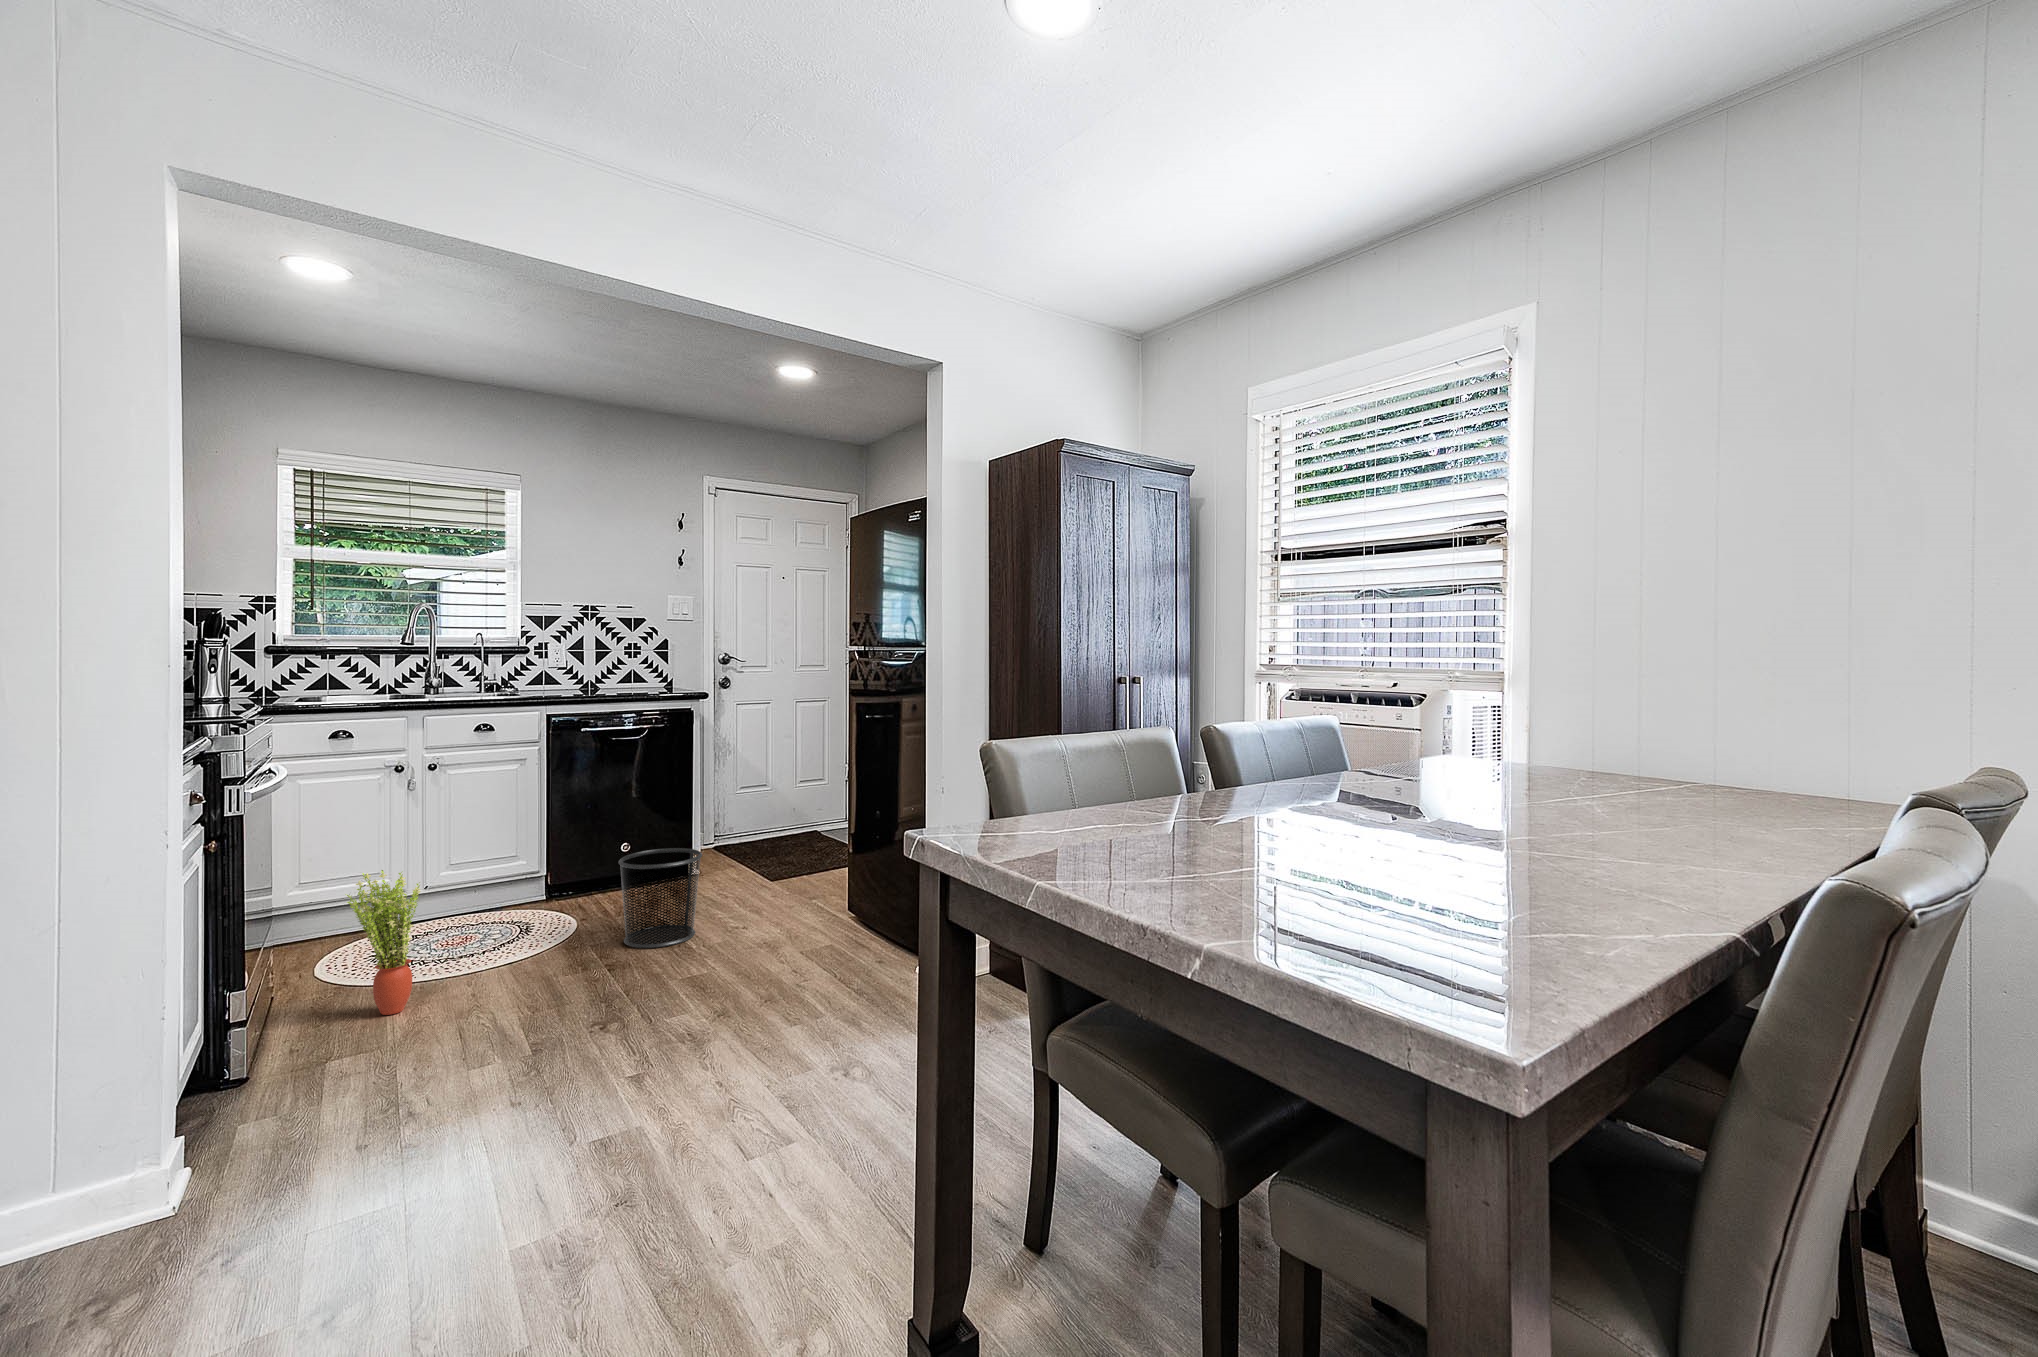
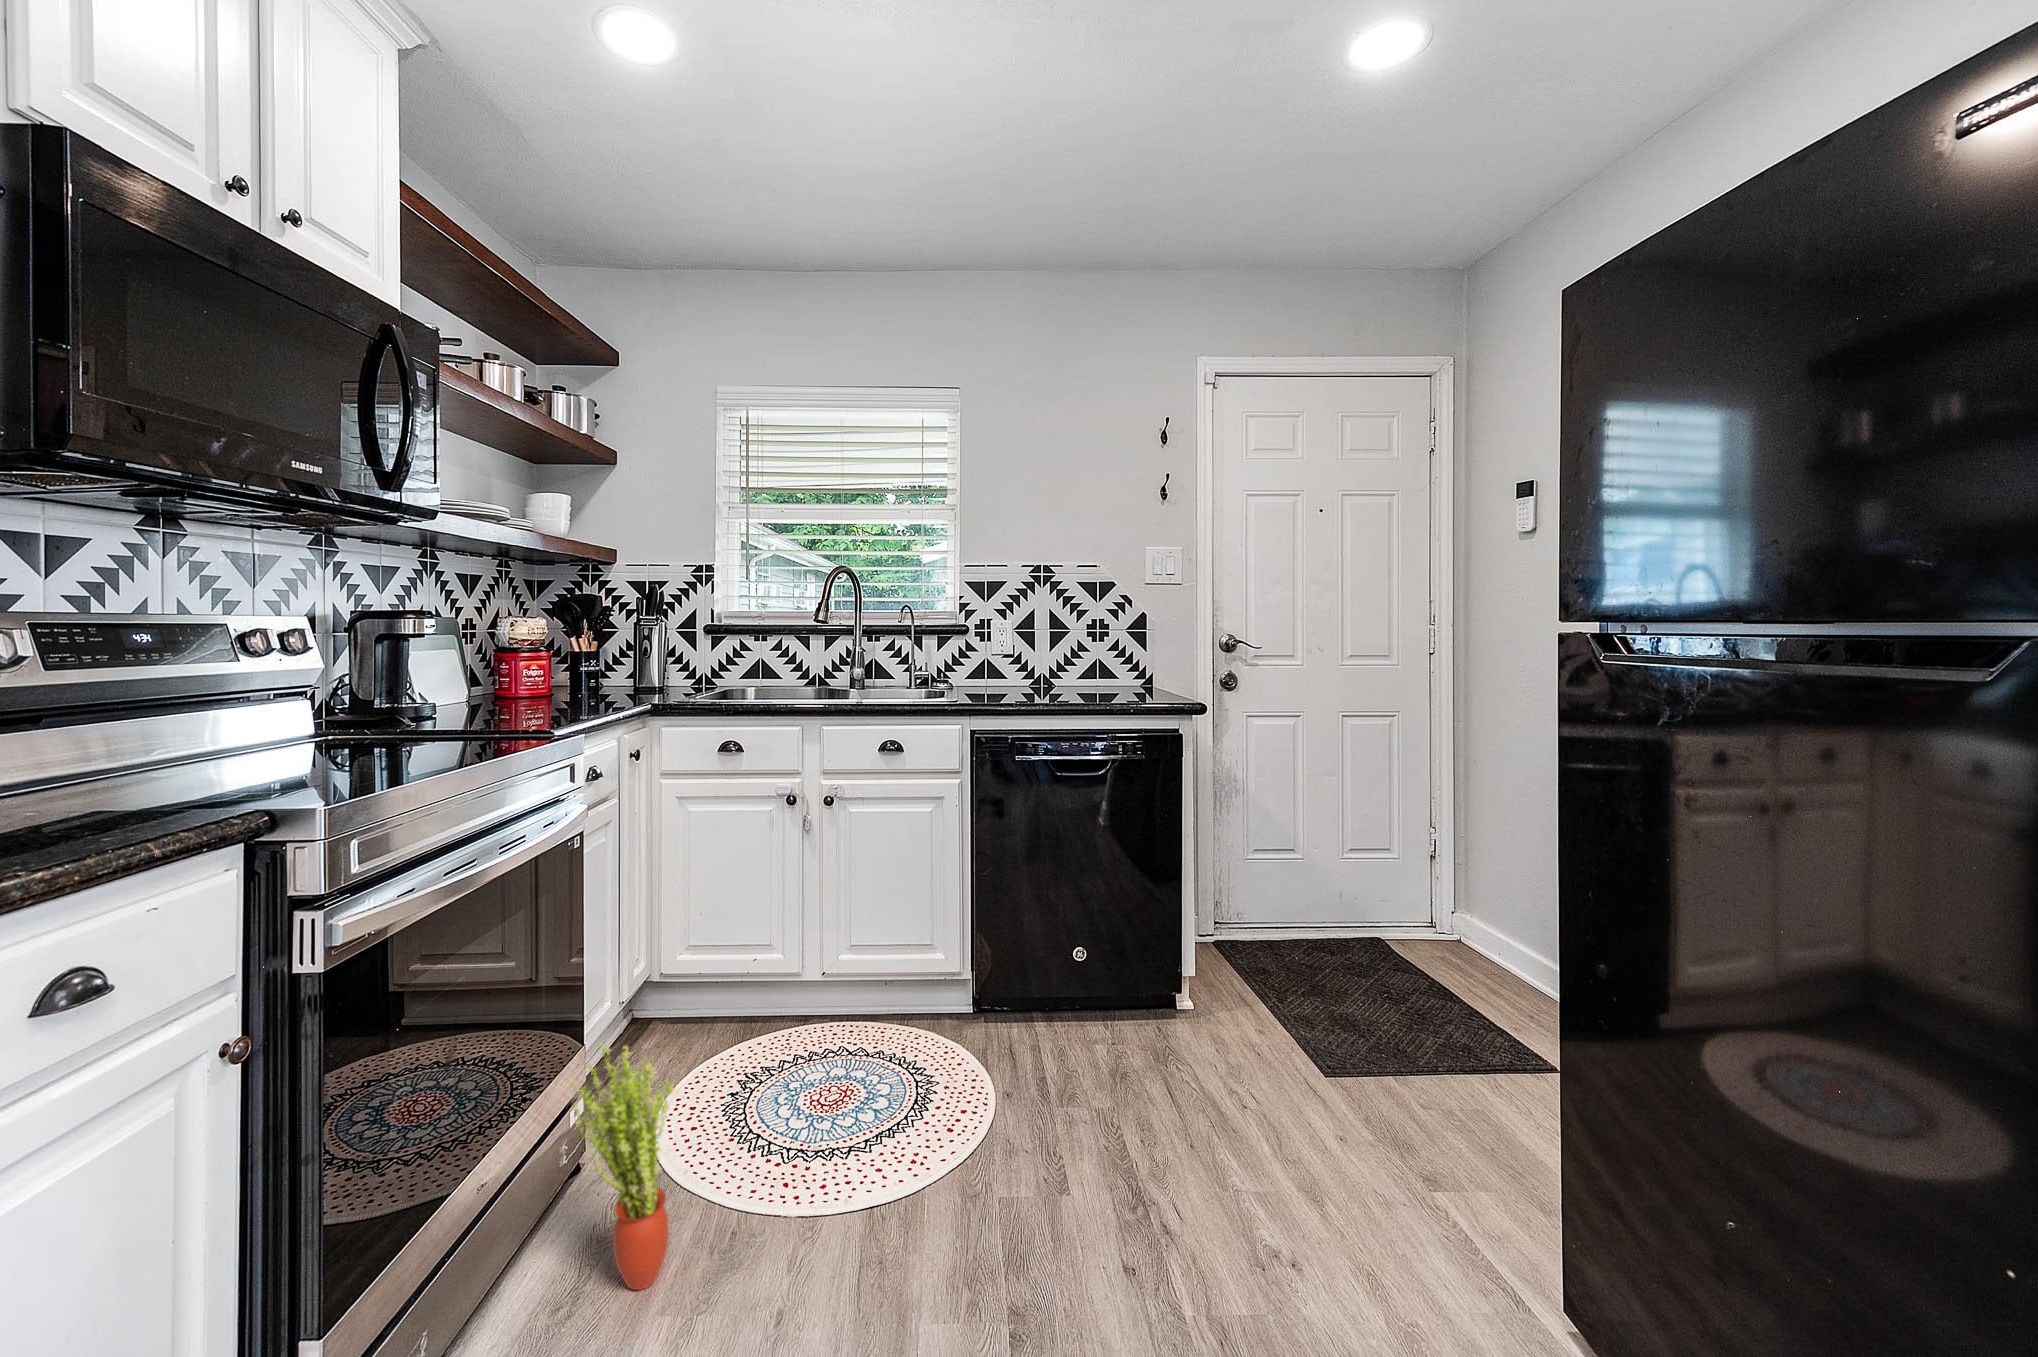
waste bin: present [618,848,702,948] -> none [1007,1021,1152,1247]

